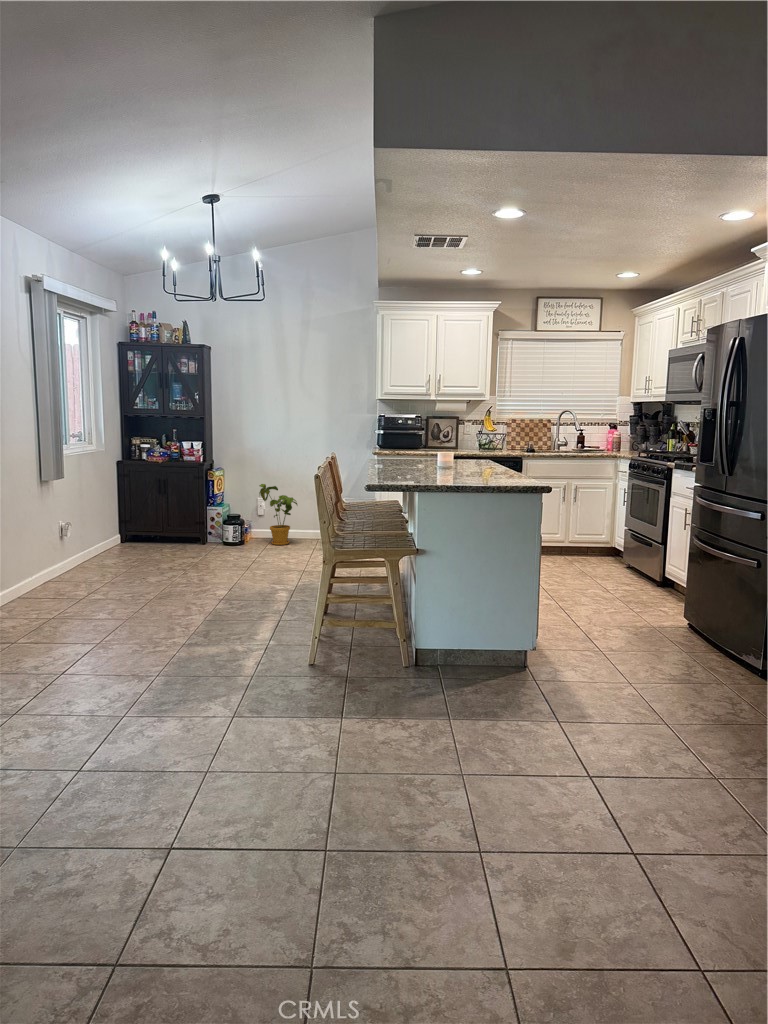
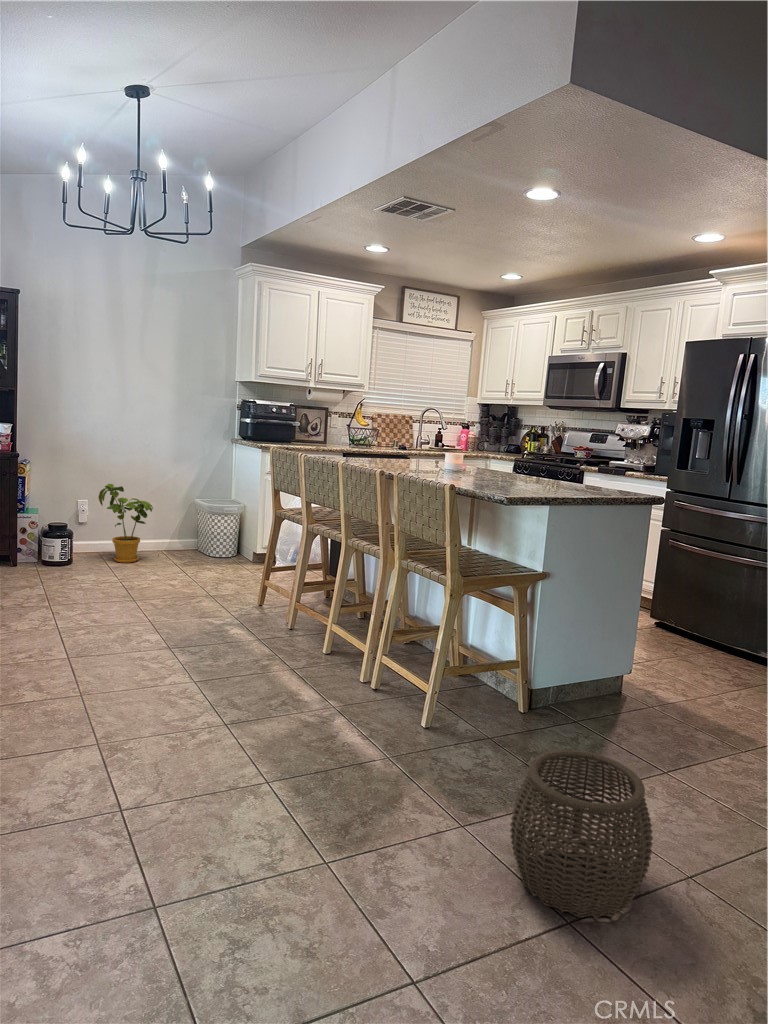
woven basket: none [190,665,294,780] -> present [510,750,653,919]

